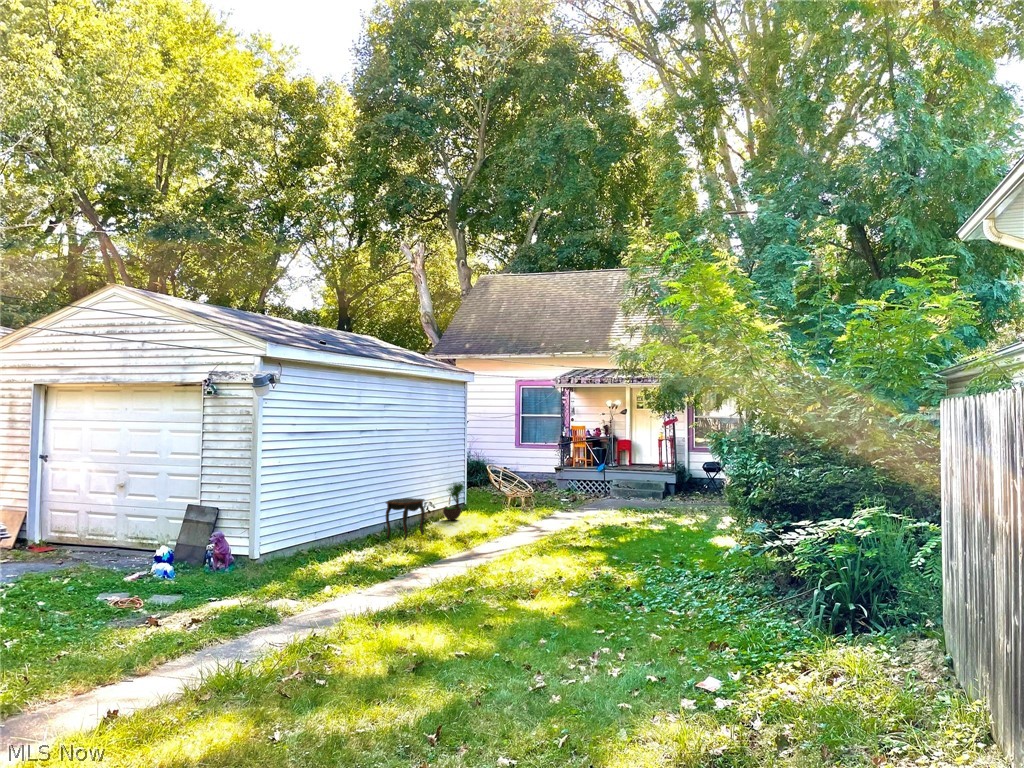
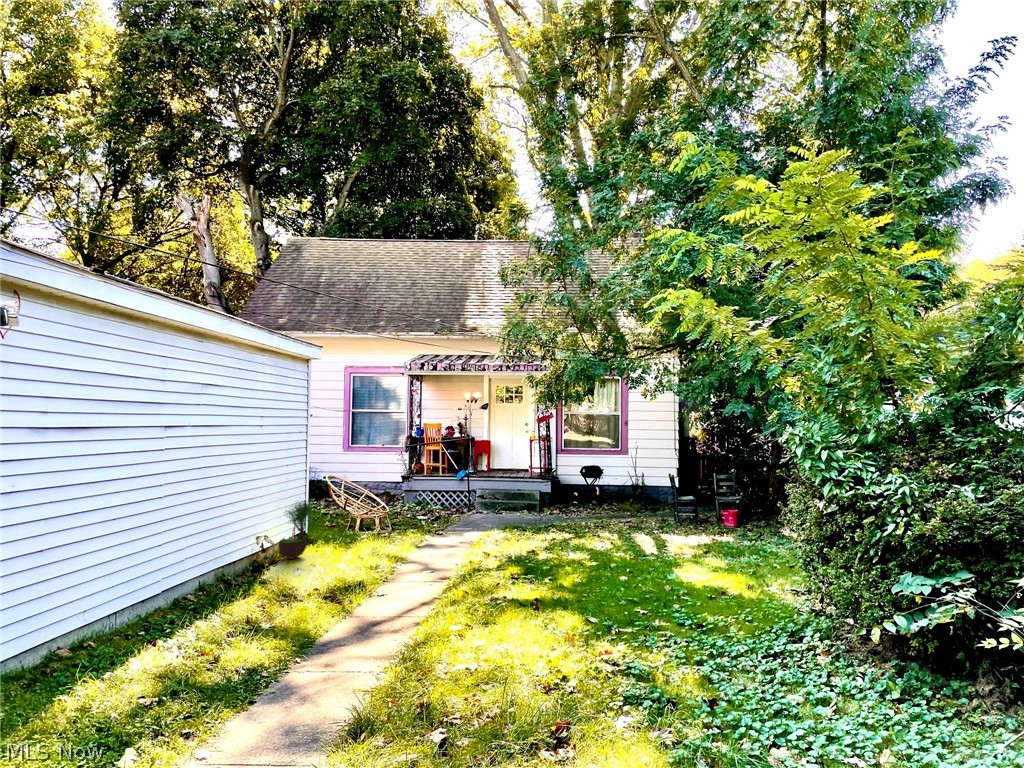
side table: present [386,498,425,540] -> none [197,533,265,607]

